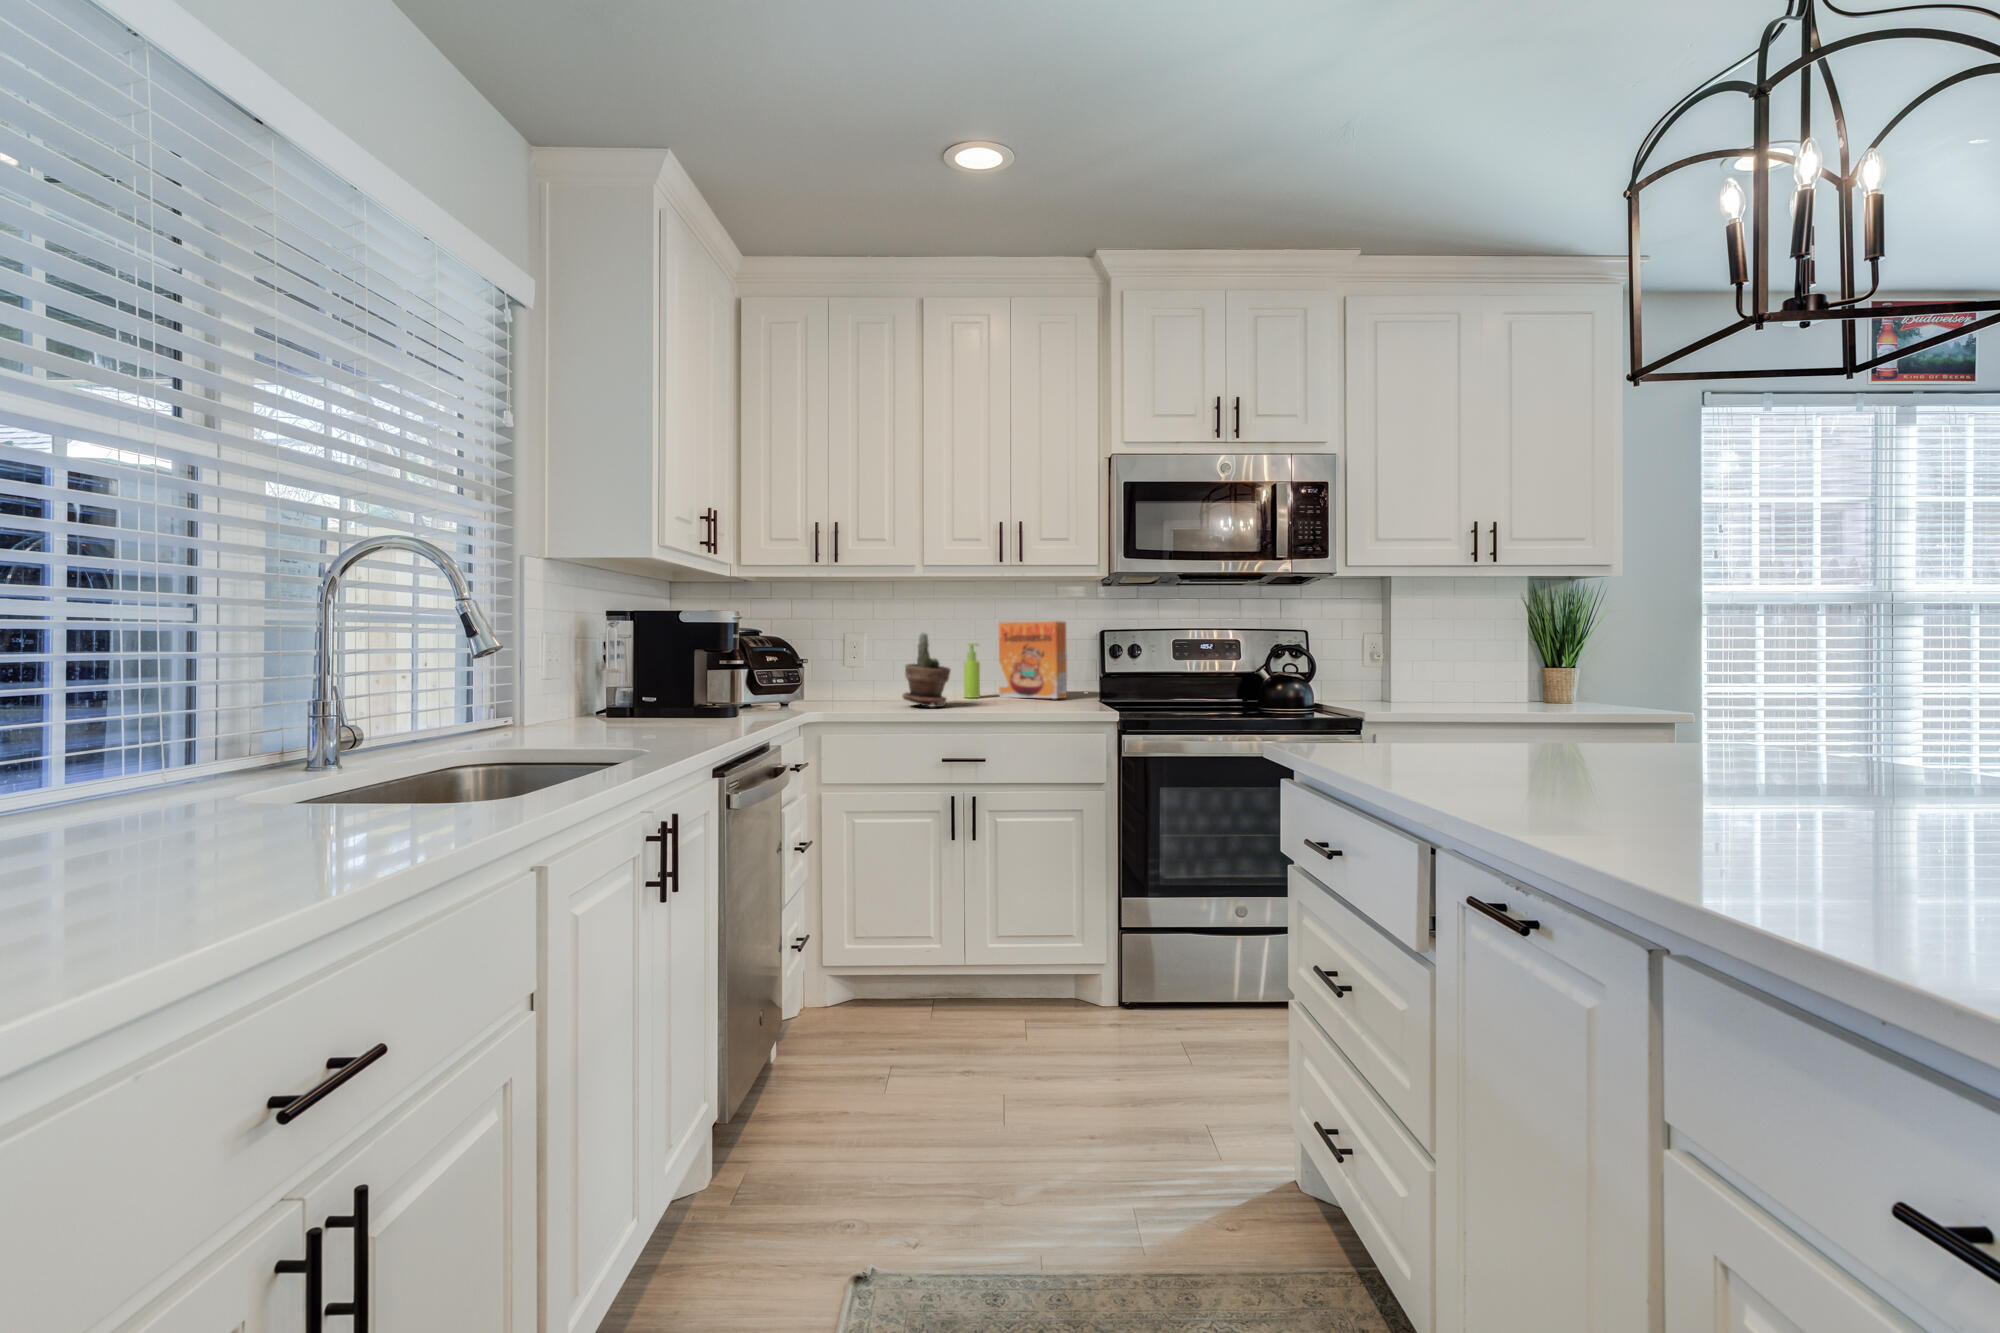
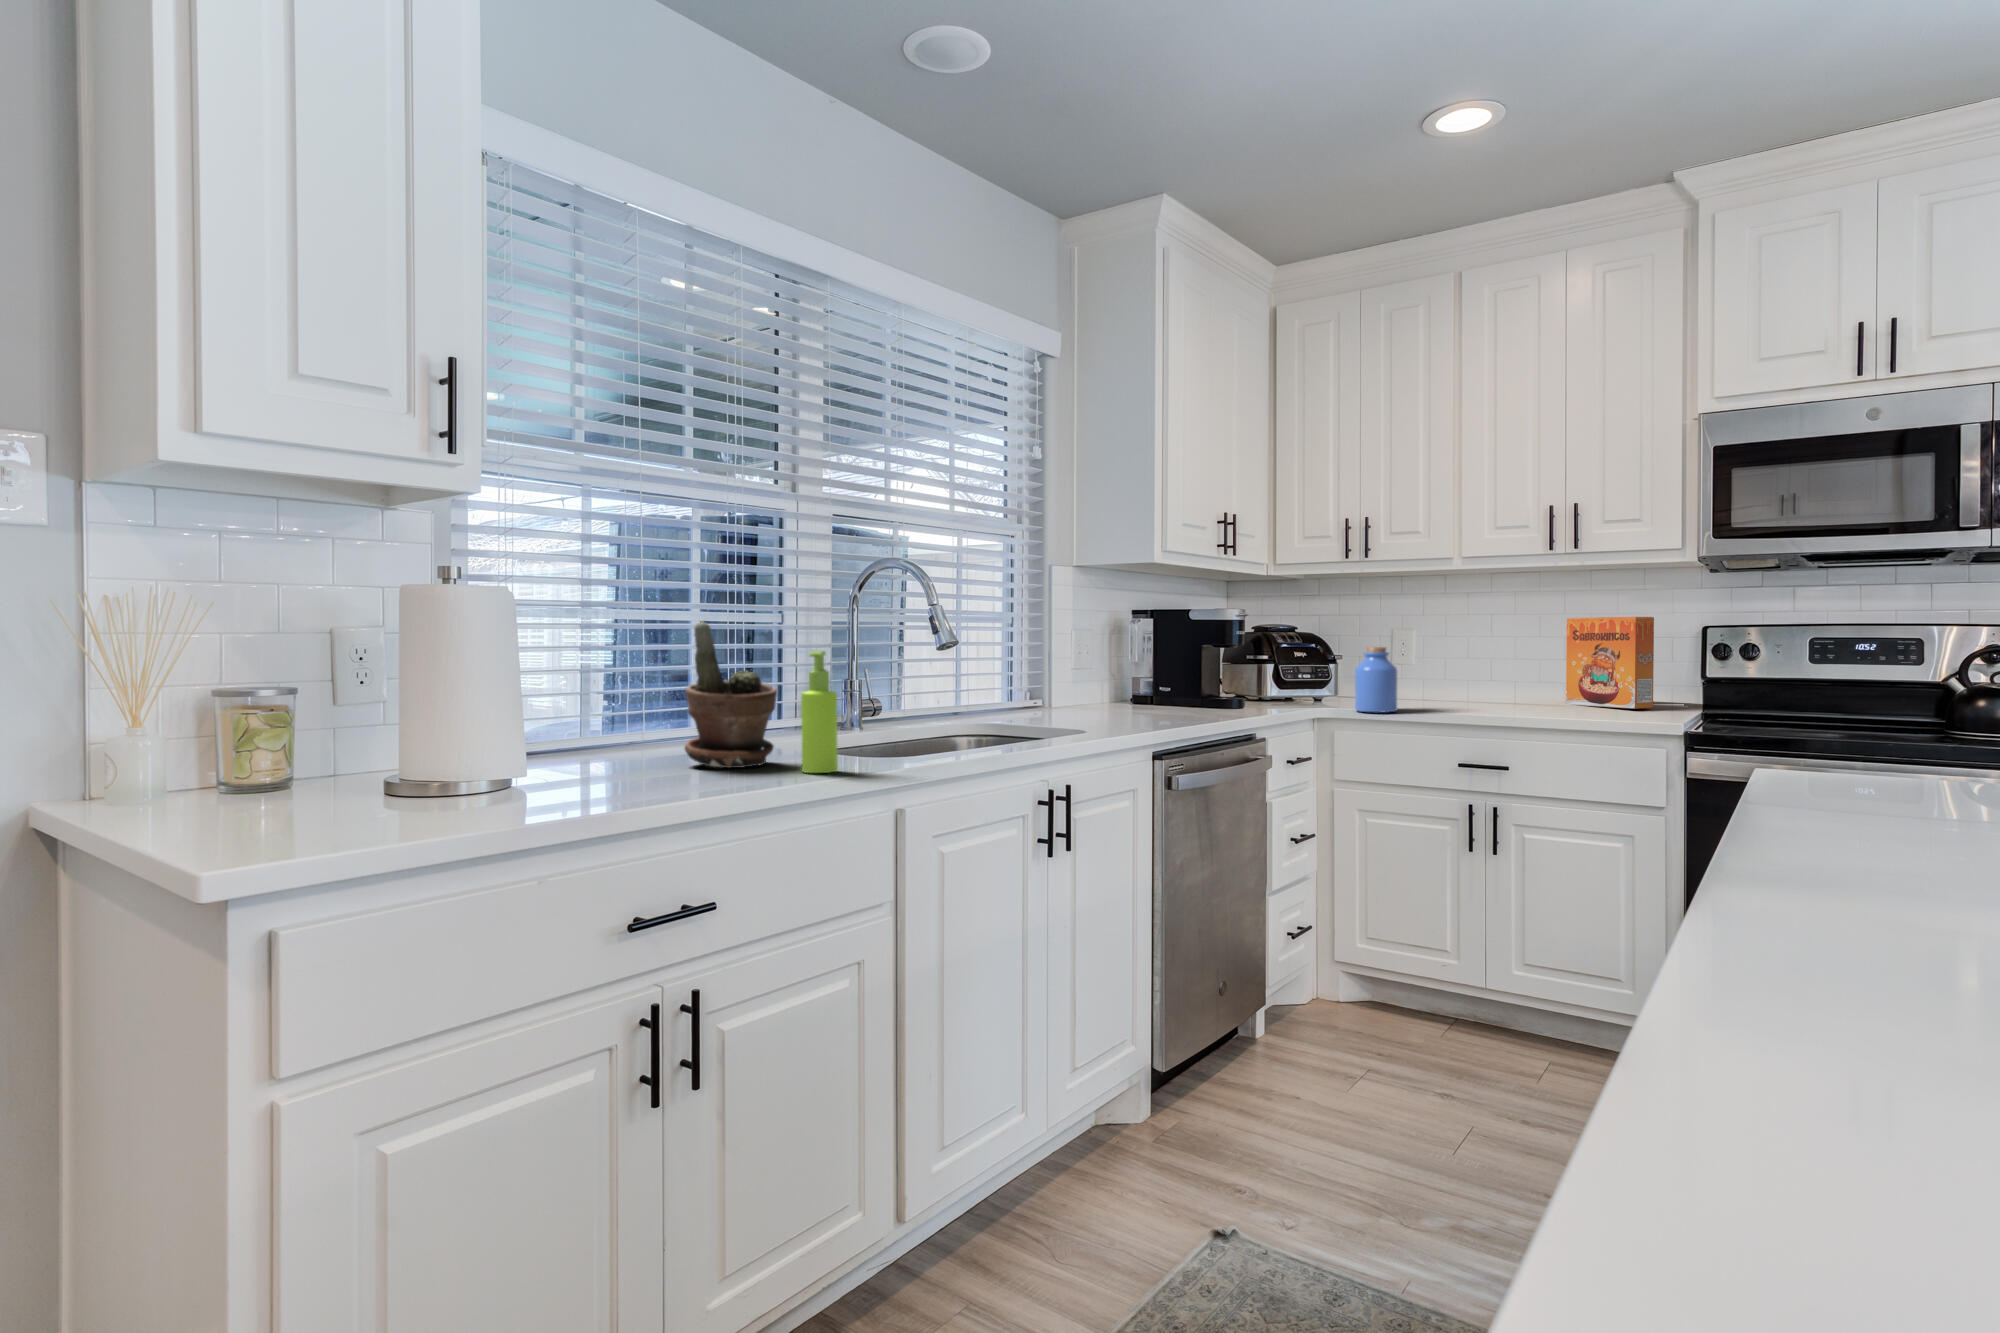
potted plant: present [902,632,950,707] -> present [685,621,777,768]
soap dispenser: present [964,643,980,698] -> present [801,651,838,773]
jar: none [841,649,881,712] -> present [1355,647,1397,713]

